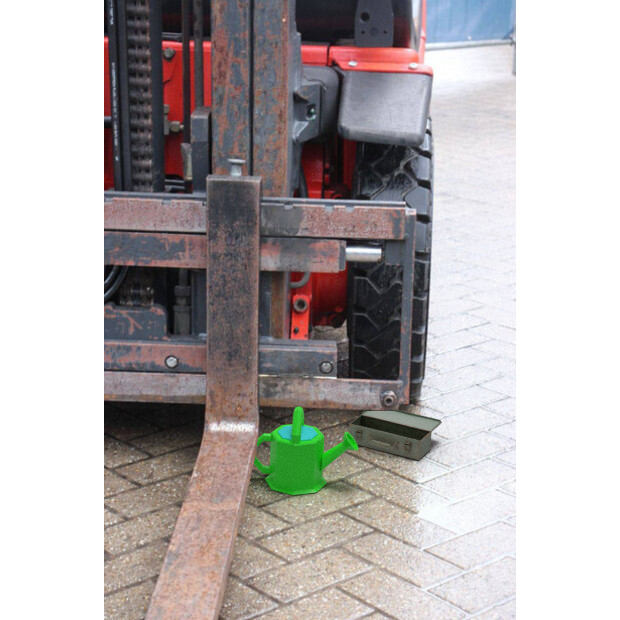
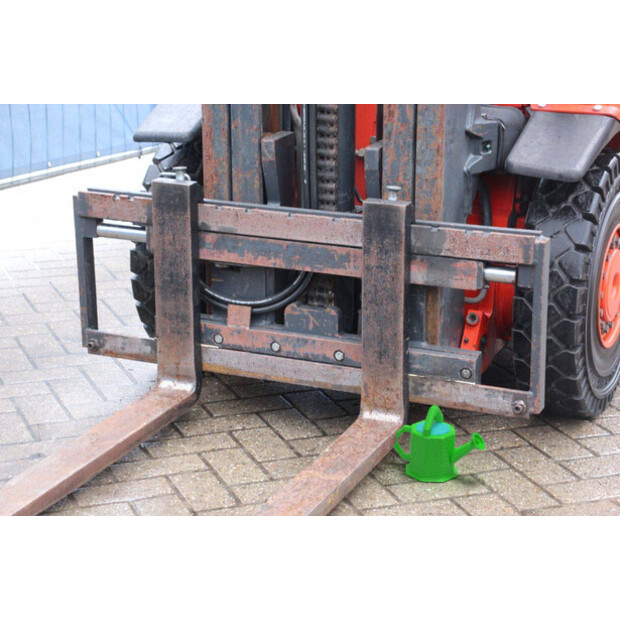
toolbox: present [349,410,442,460] -> none [499,415,589,469]

